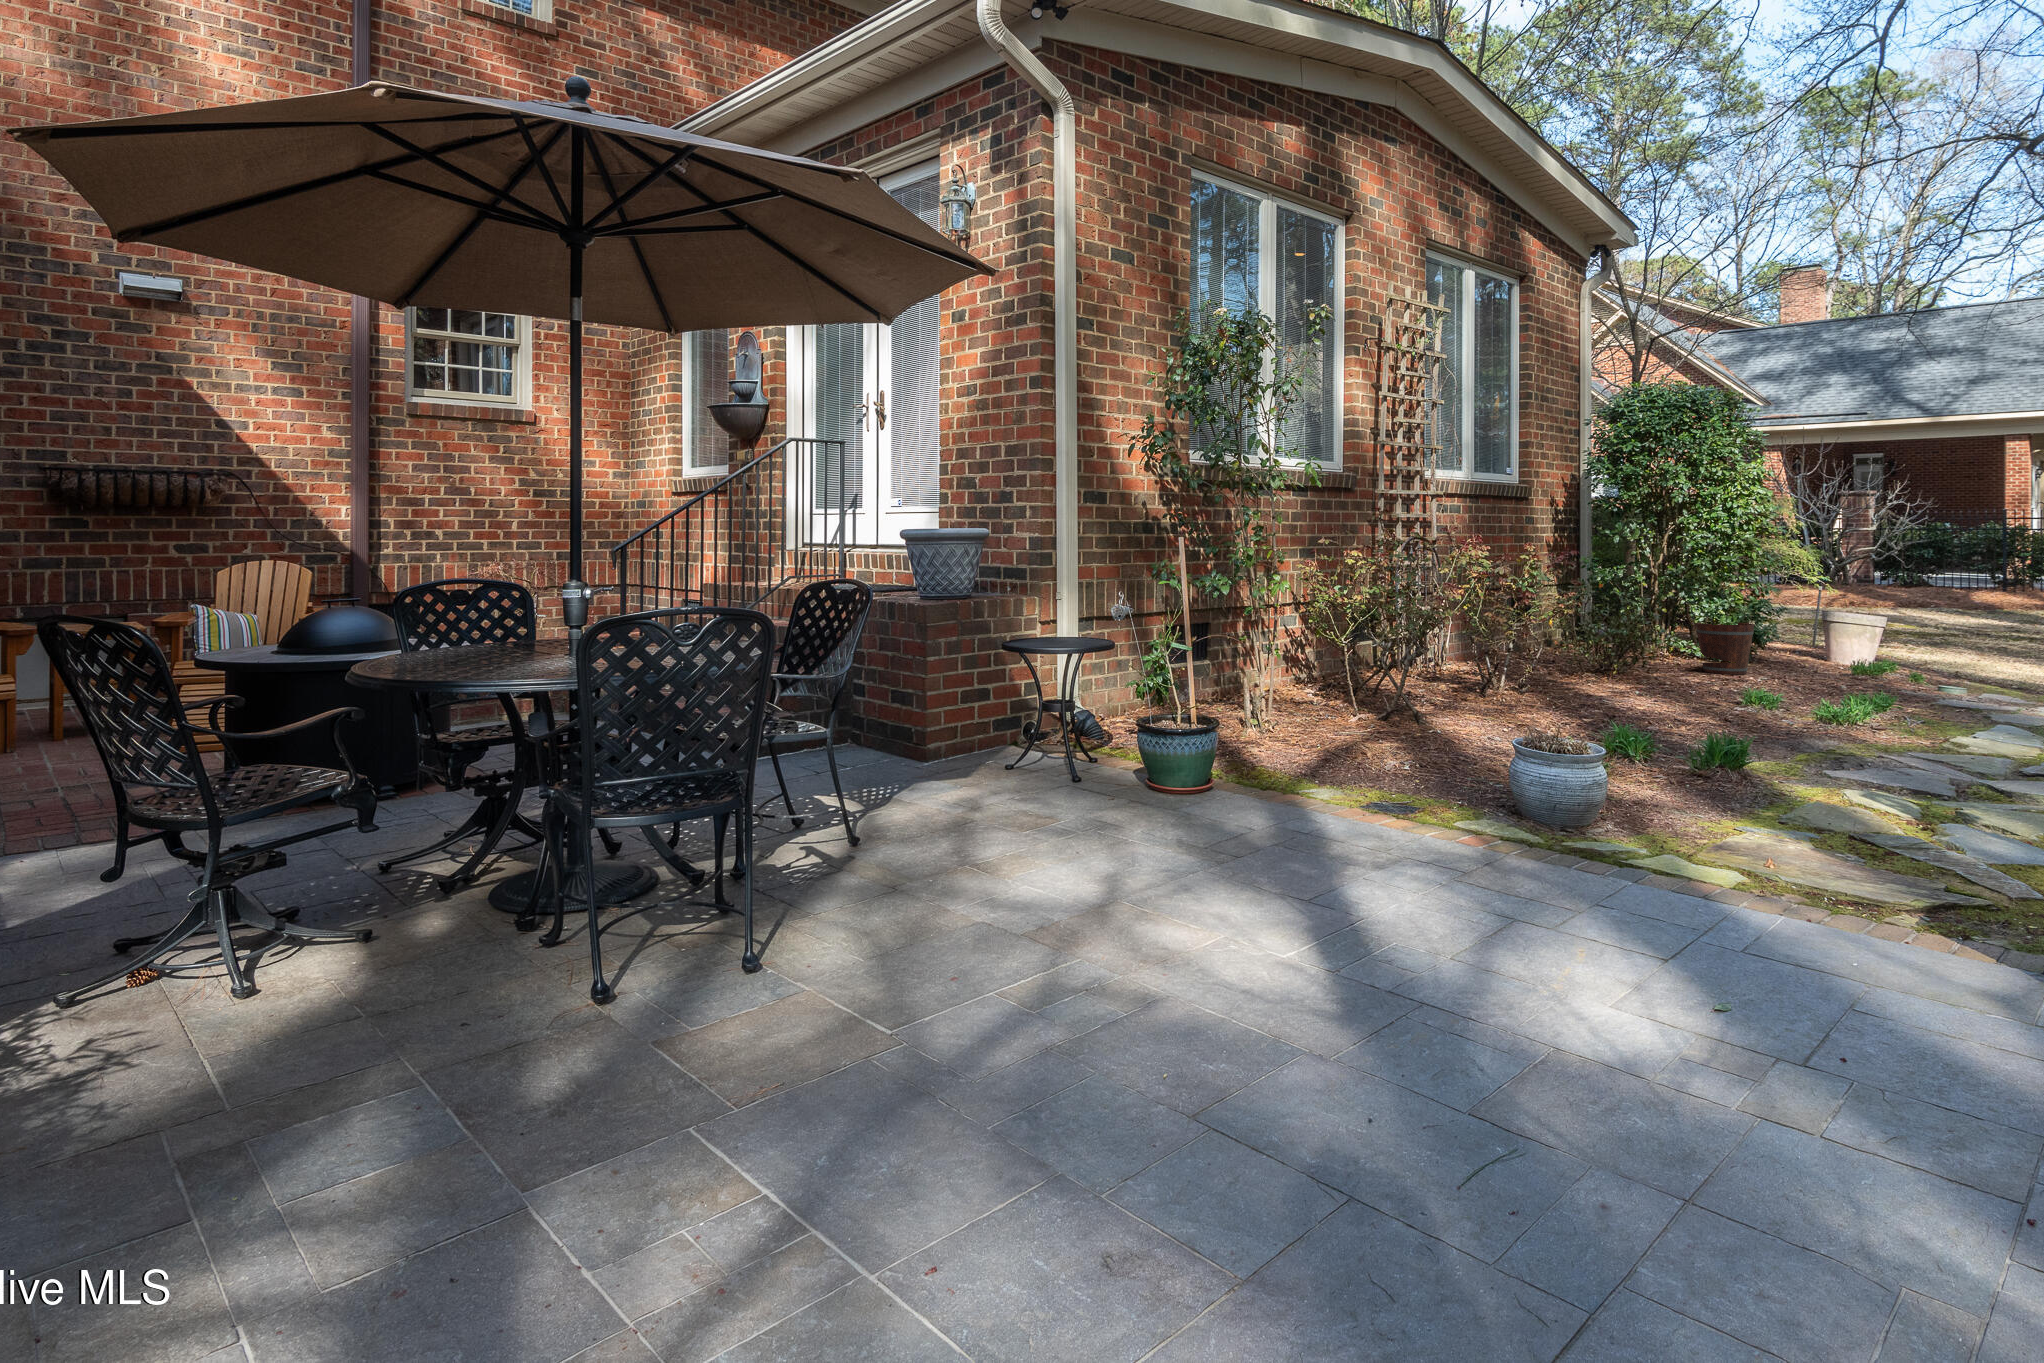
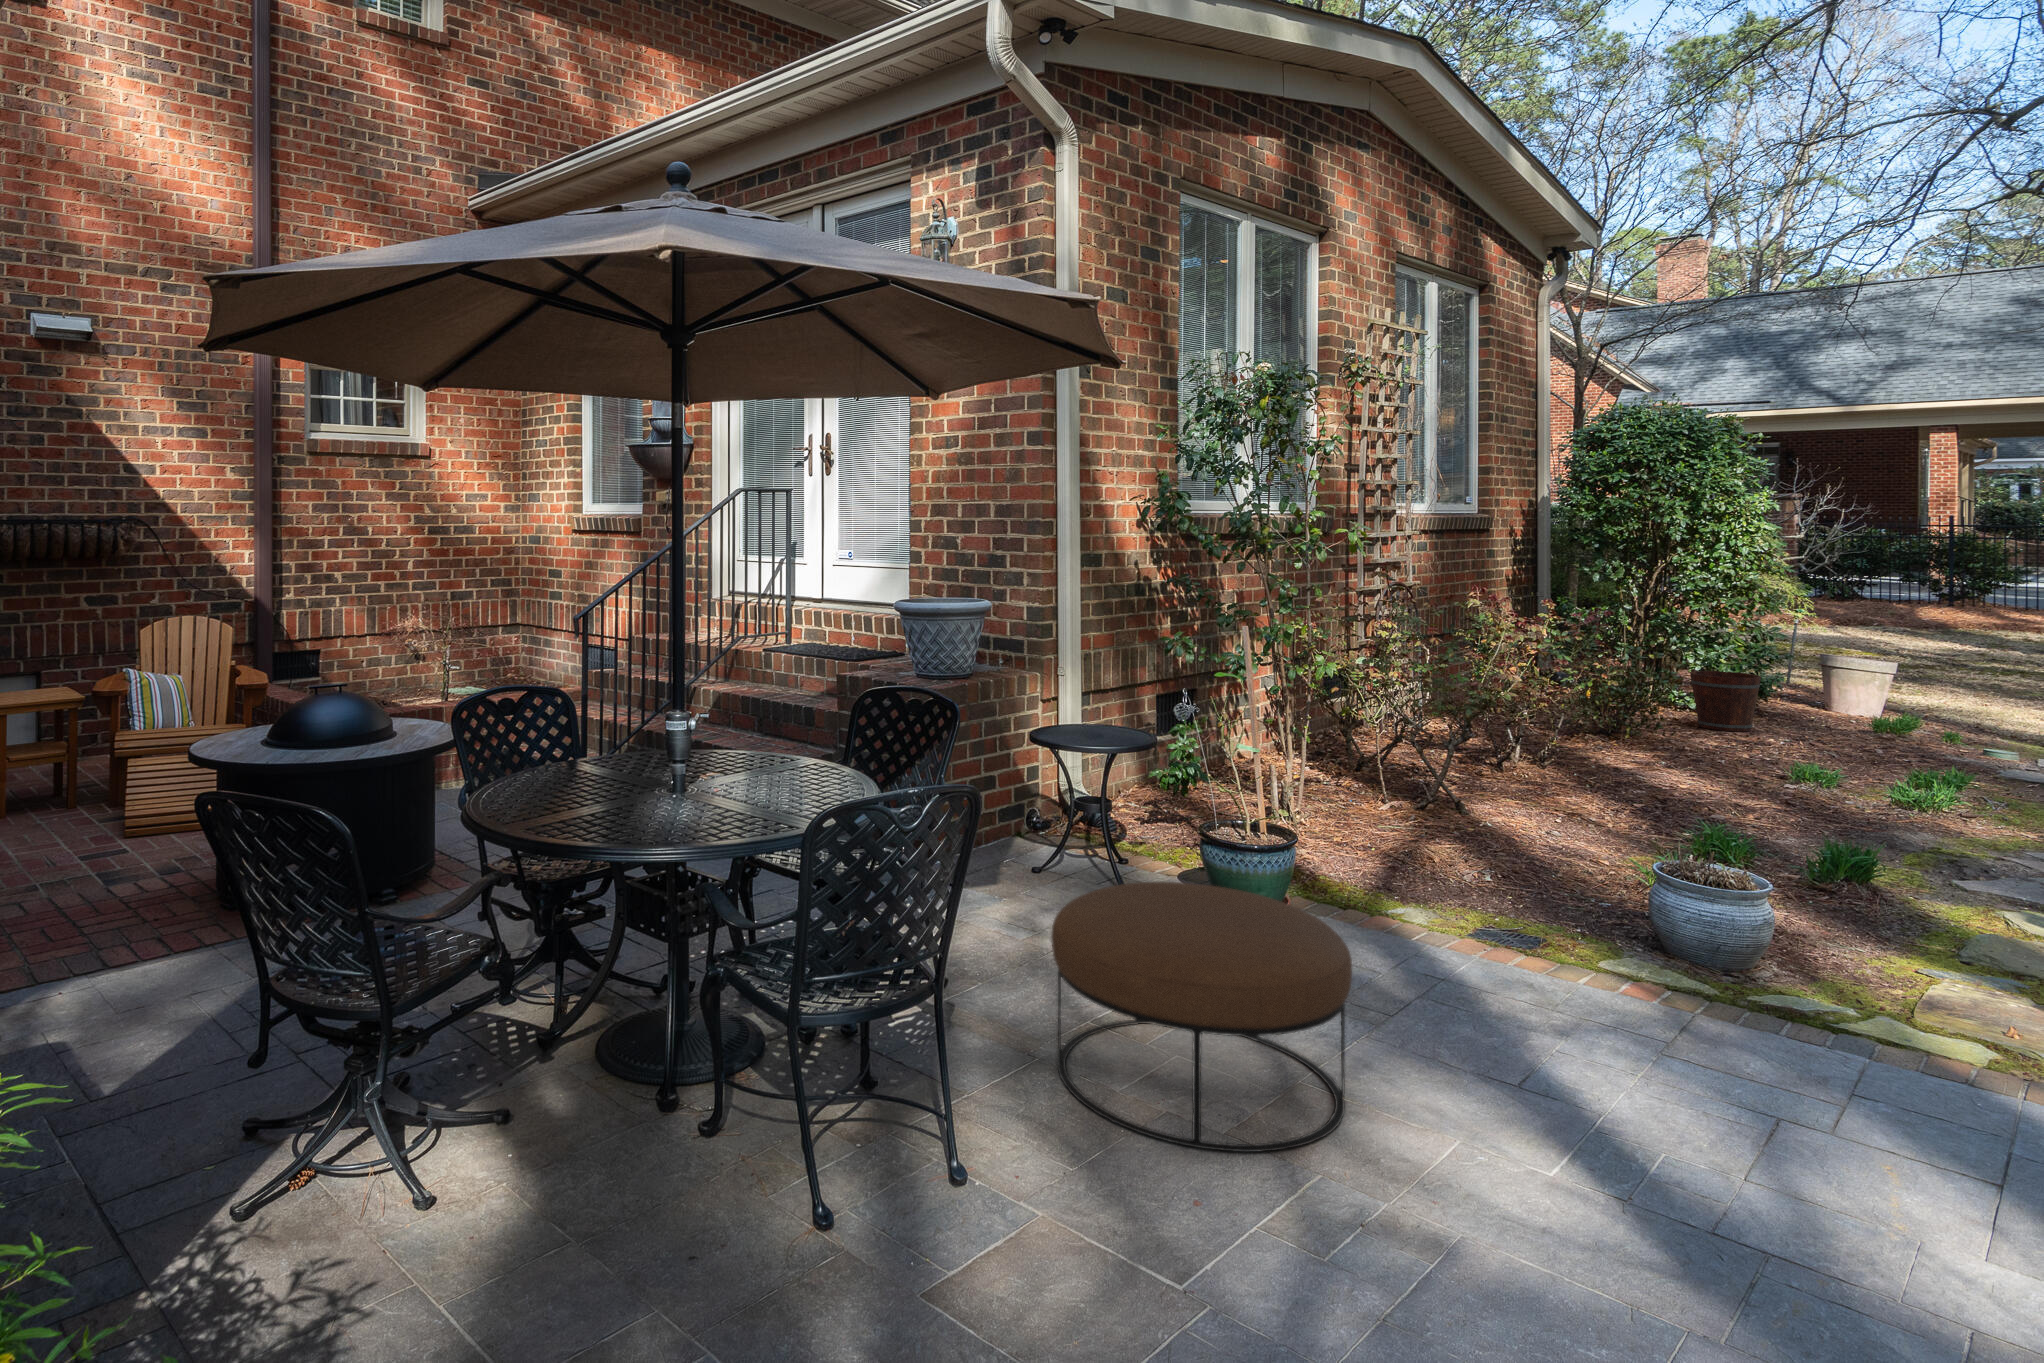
ottoman: none [888,738,1145,948] -> present [1051,882,1352,1152]

